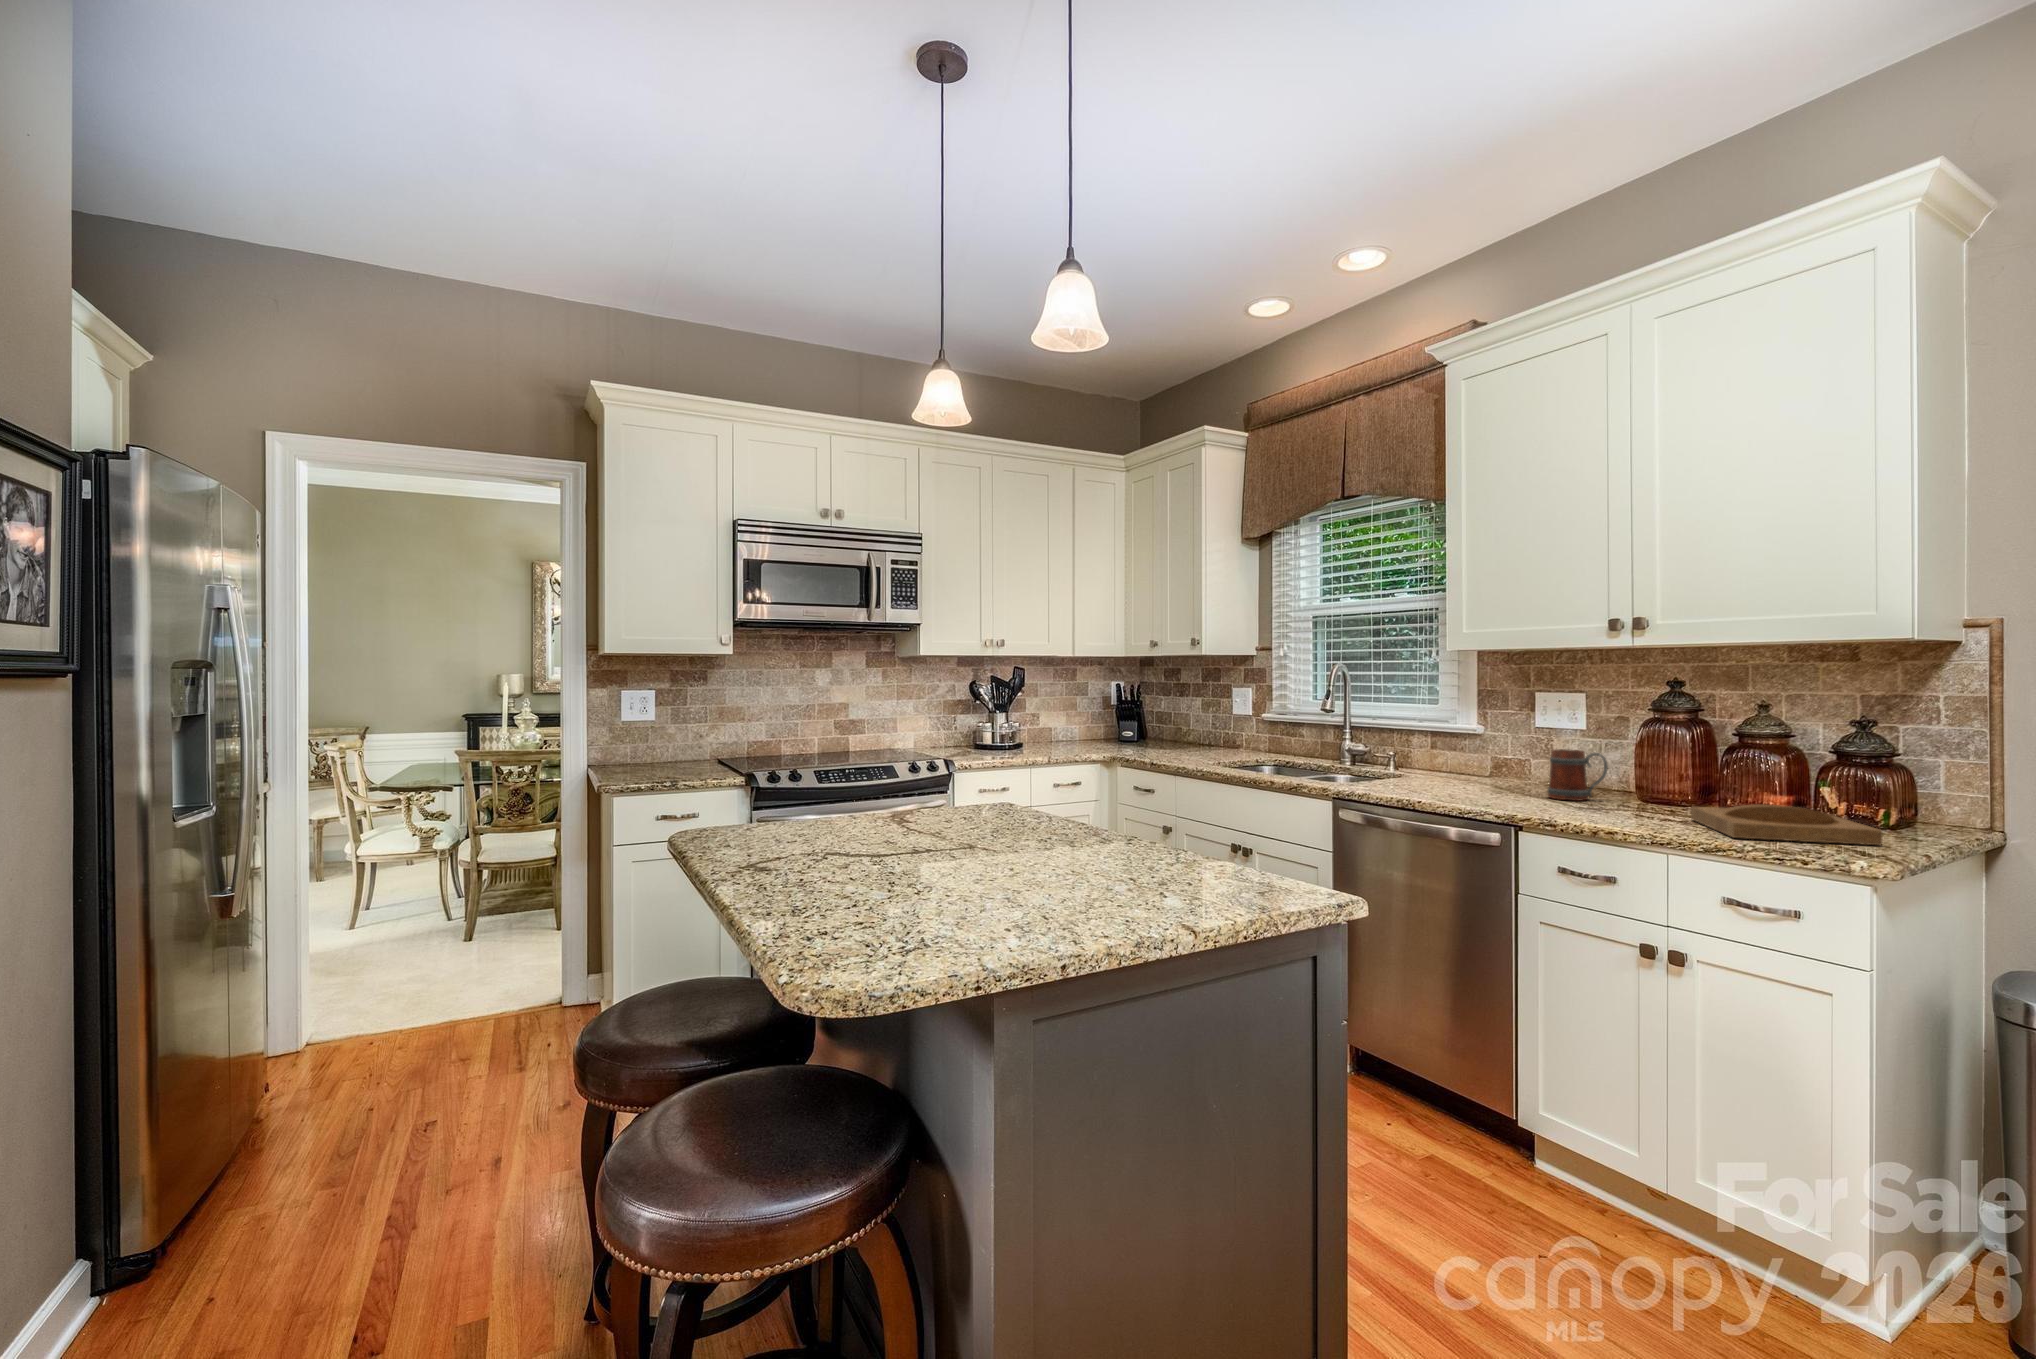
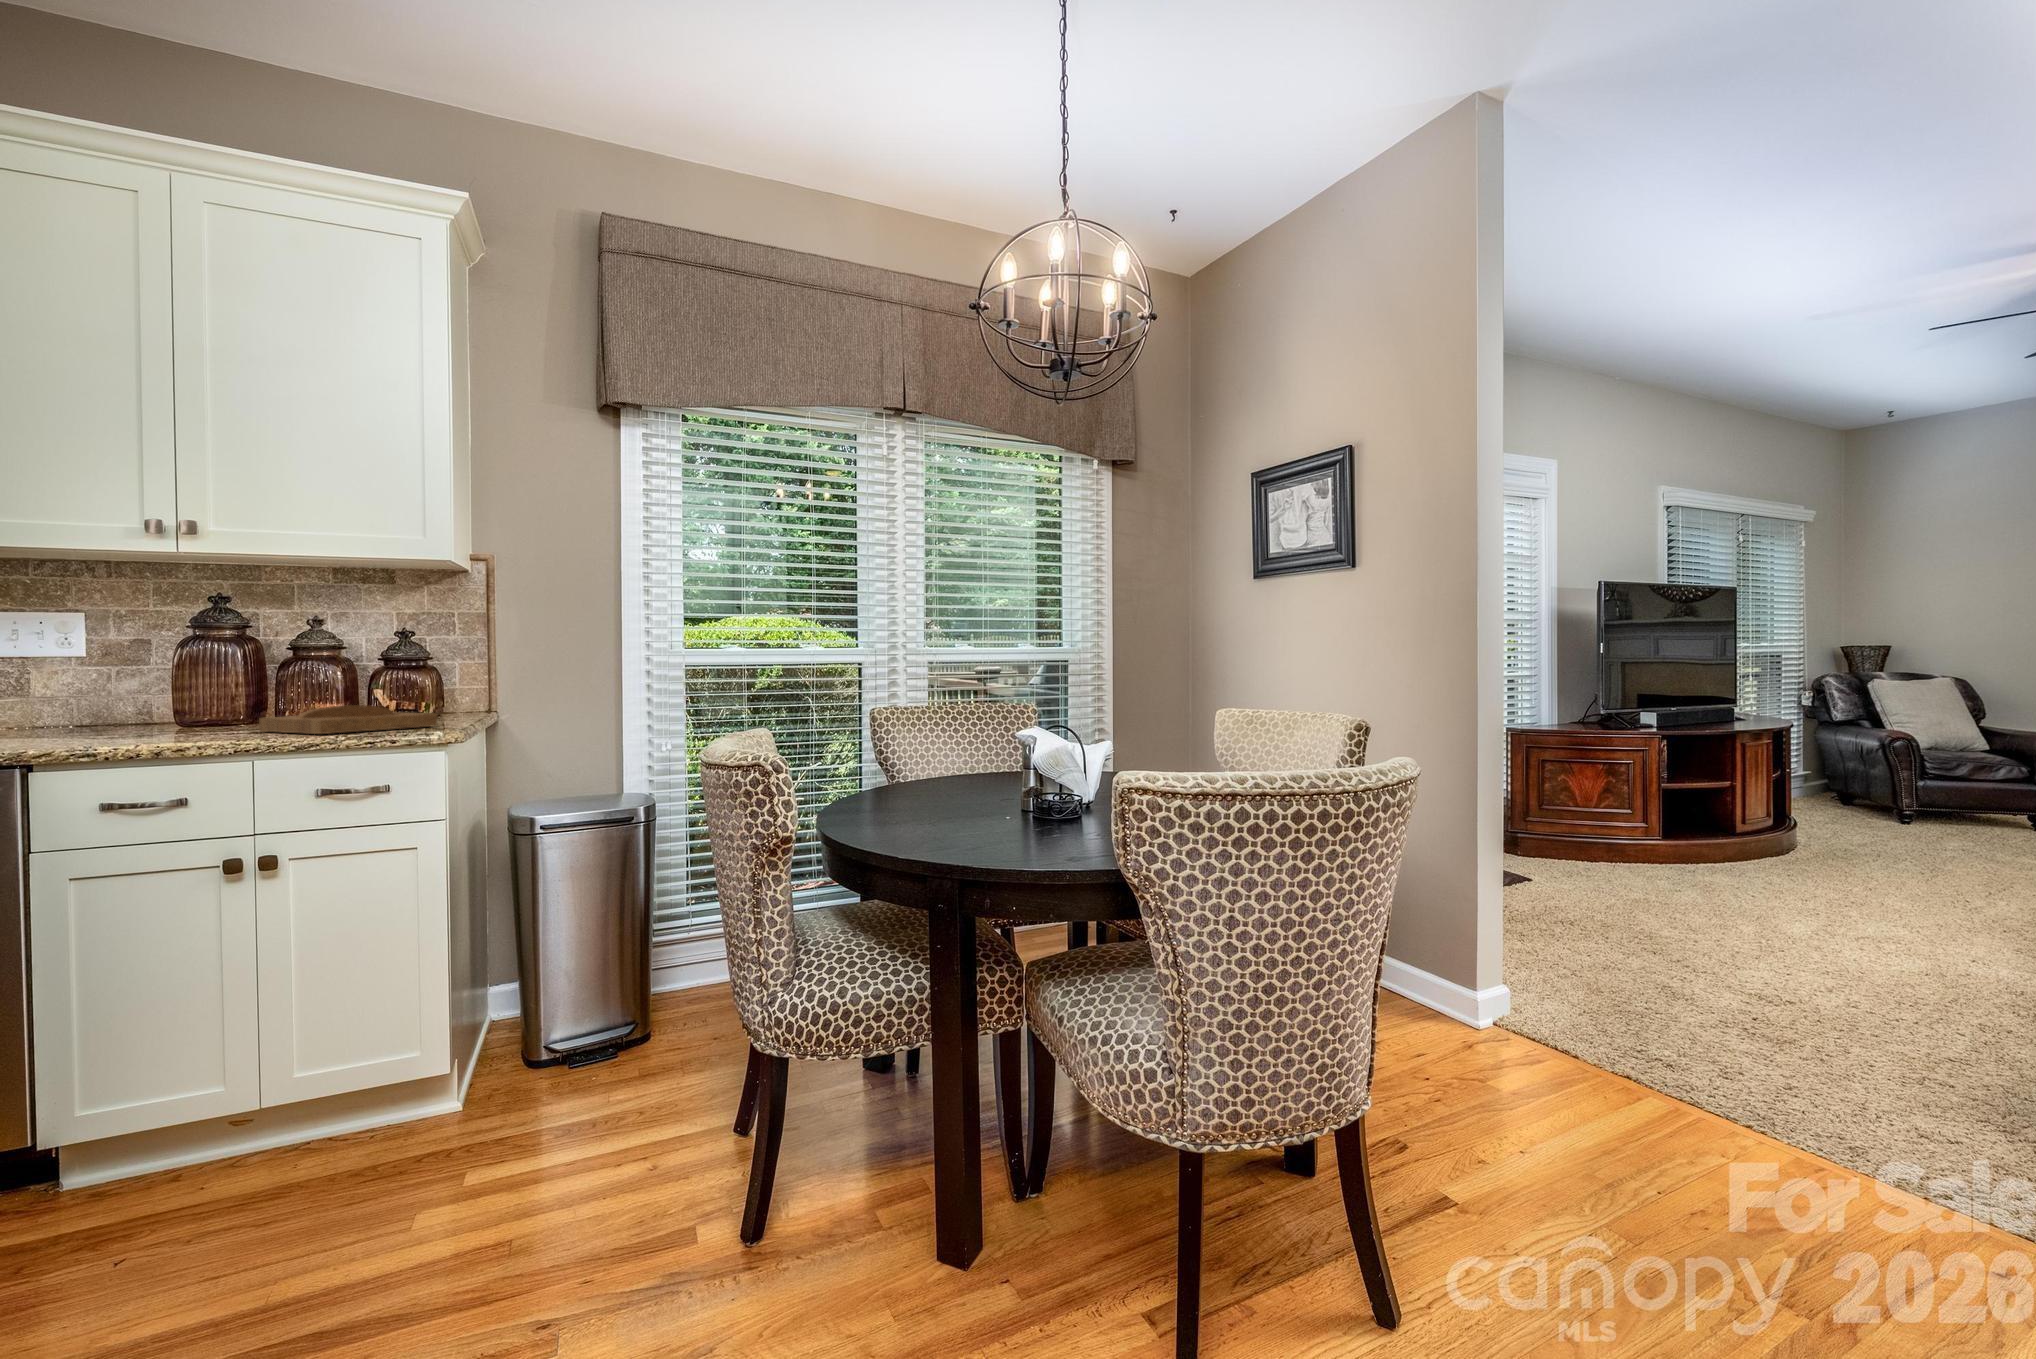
mug: present [1548,749,1608,801] -> none [49,675,138,736]

